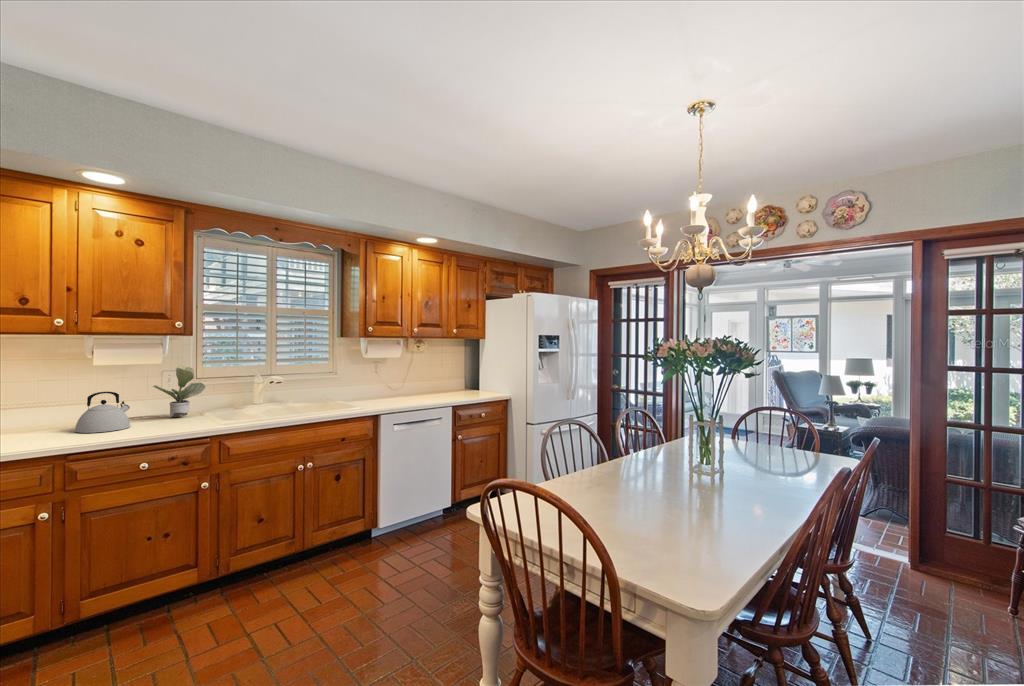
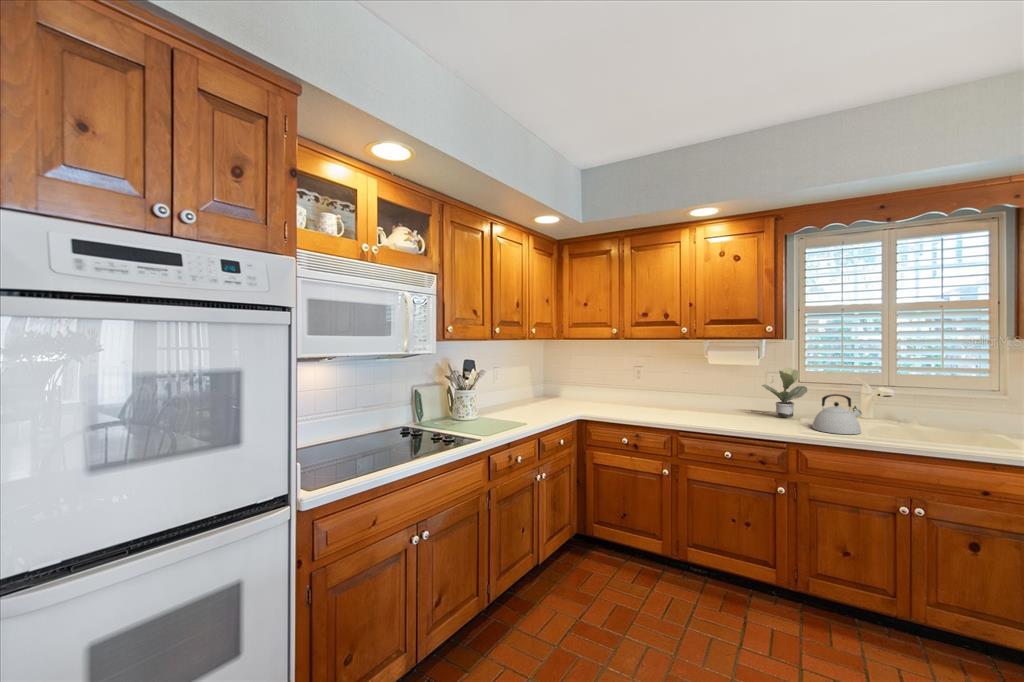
kettle: present [75,392,130,433] -> present [812,394,861,434]

